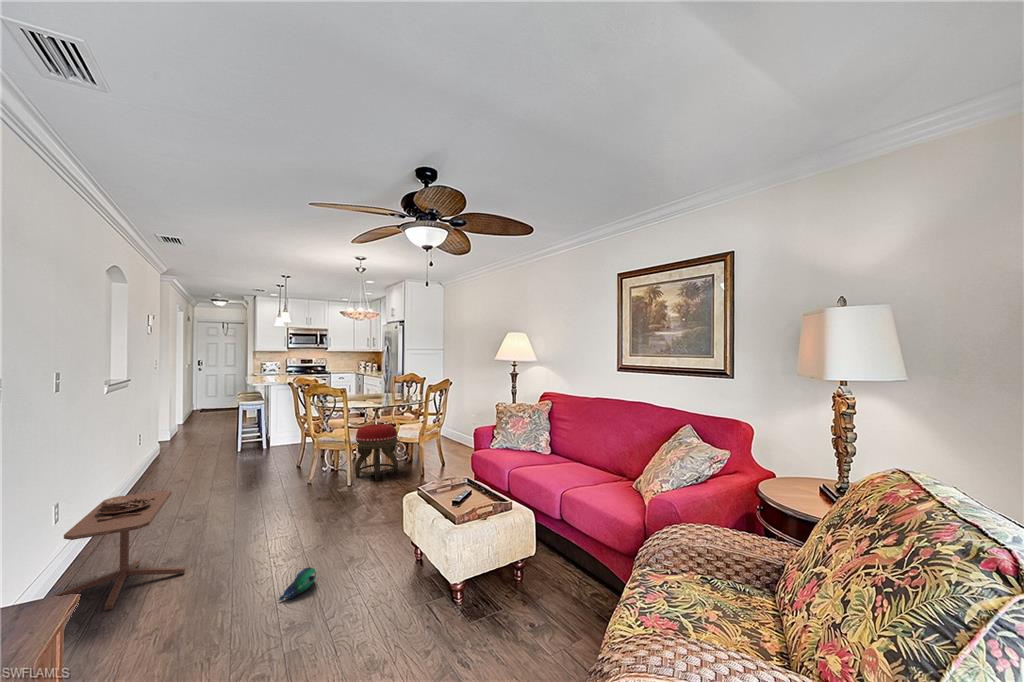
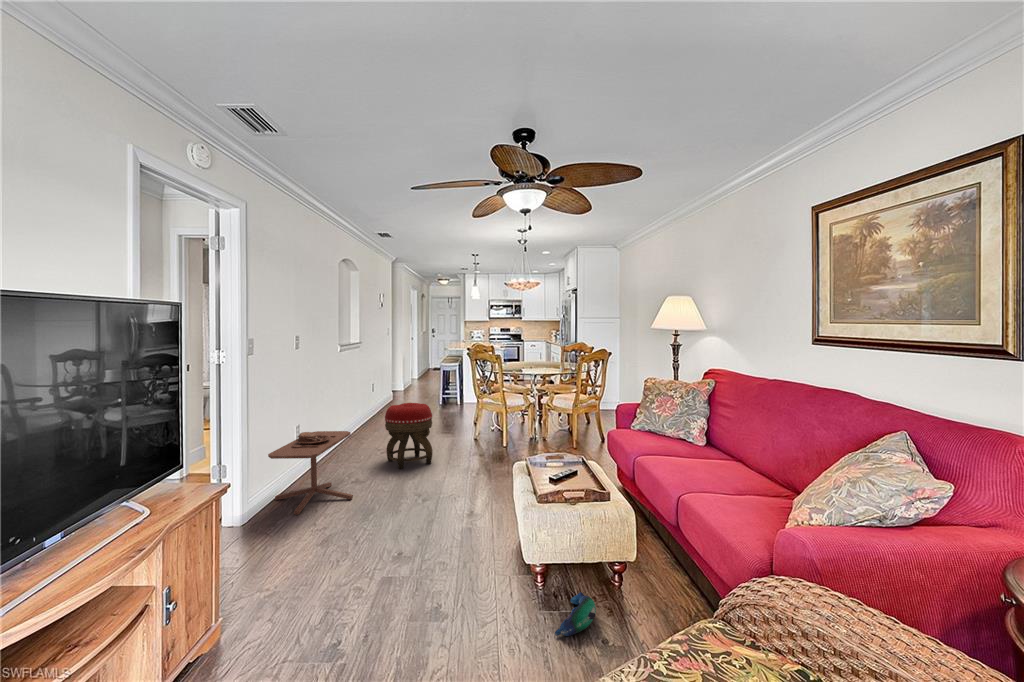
footstool: present [355,424,398,481] -> present [385,403,432,469]
plush toy: present [279,567,316,601] -> present [555,592,596,636]

